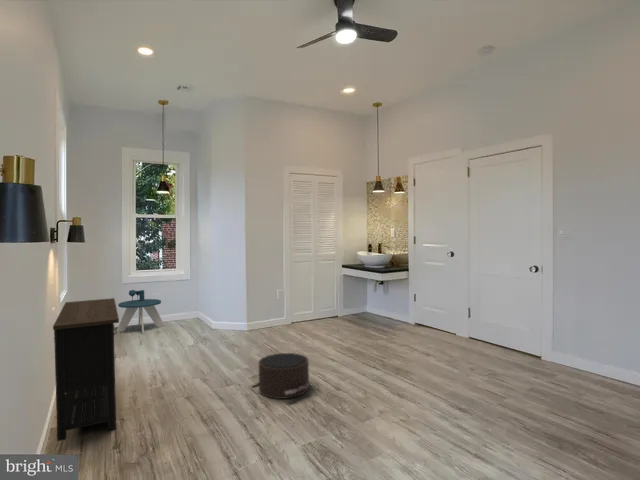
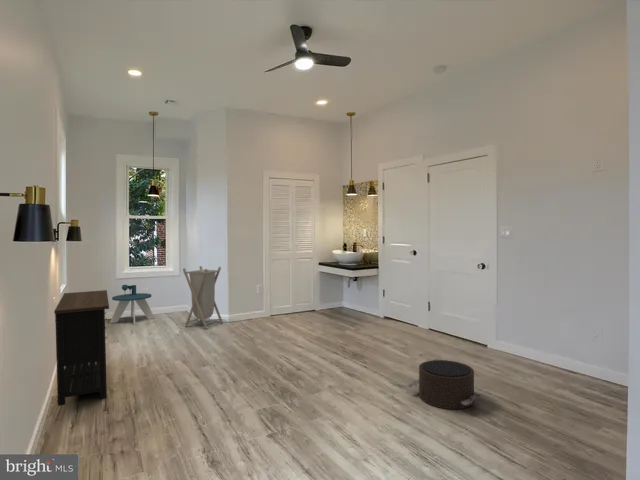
laundry hamper: none [196,269,240,339] -> present [183,266,223,329]
pouf: present [251,353,309,399] -> present [408,360,481,409]

